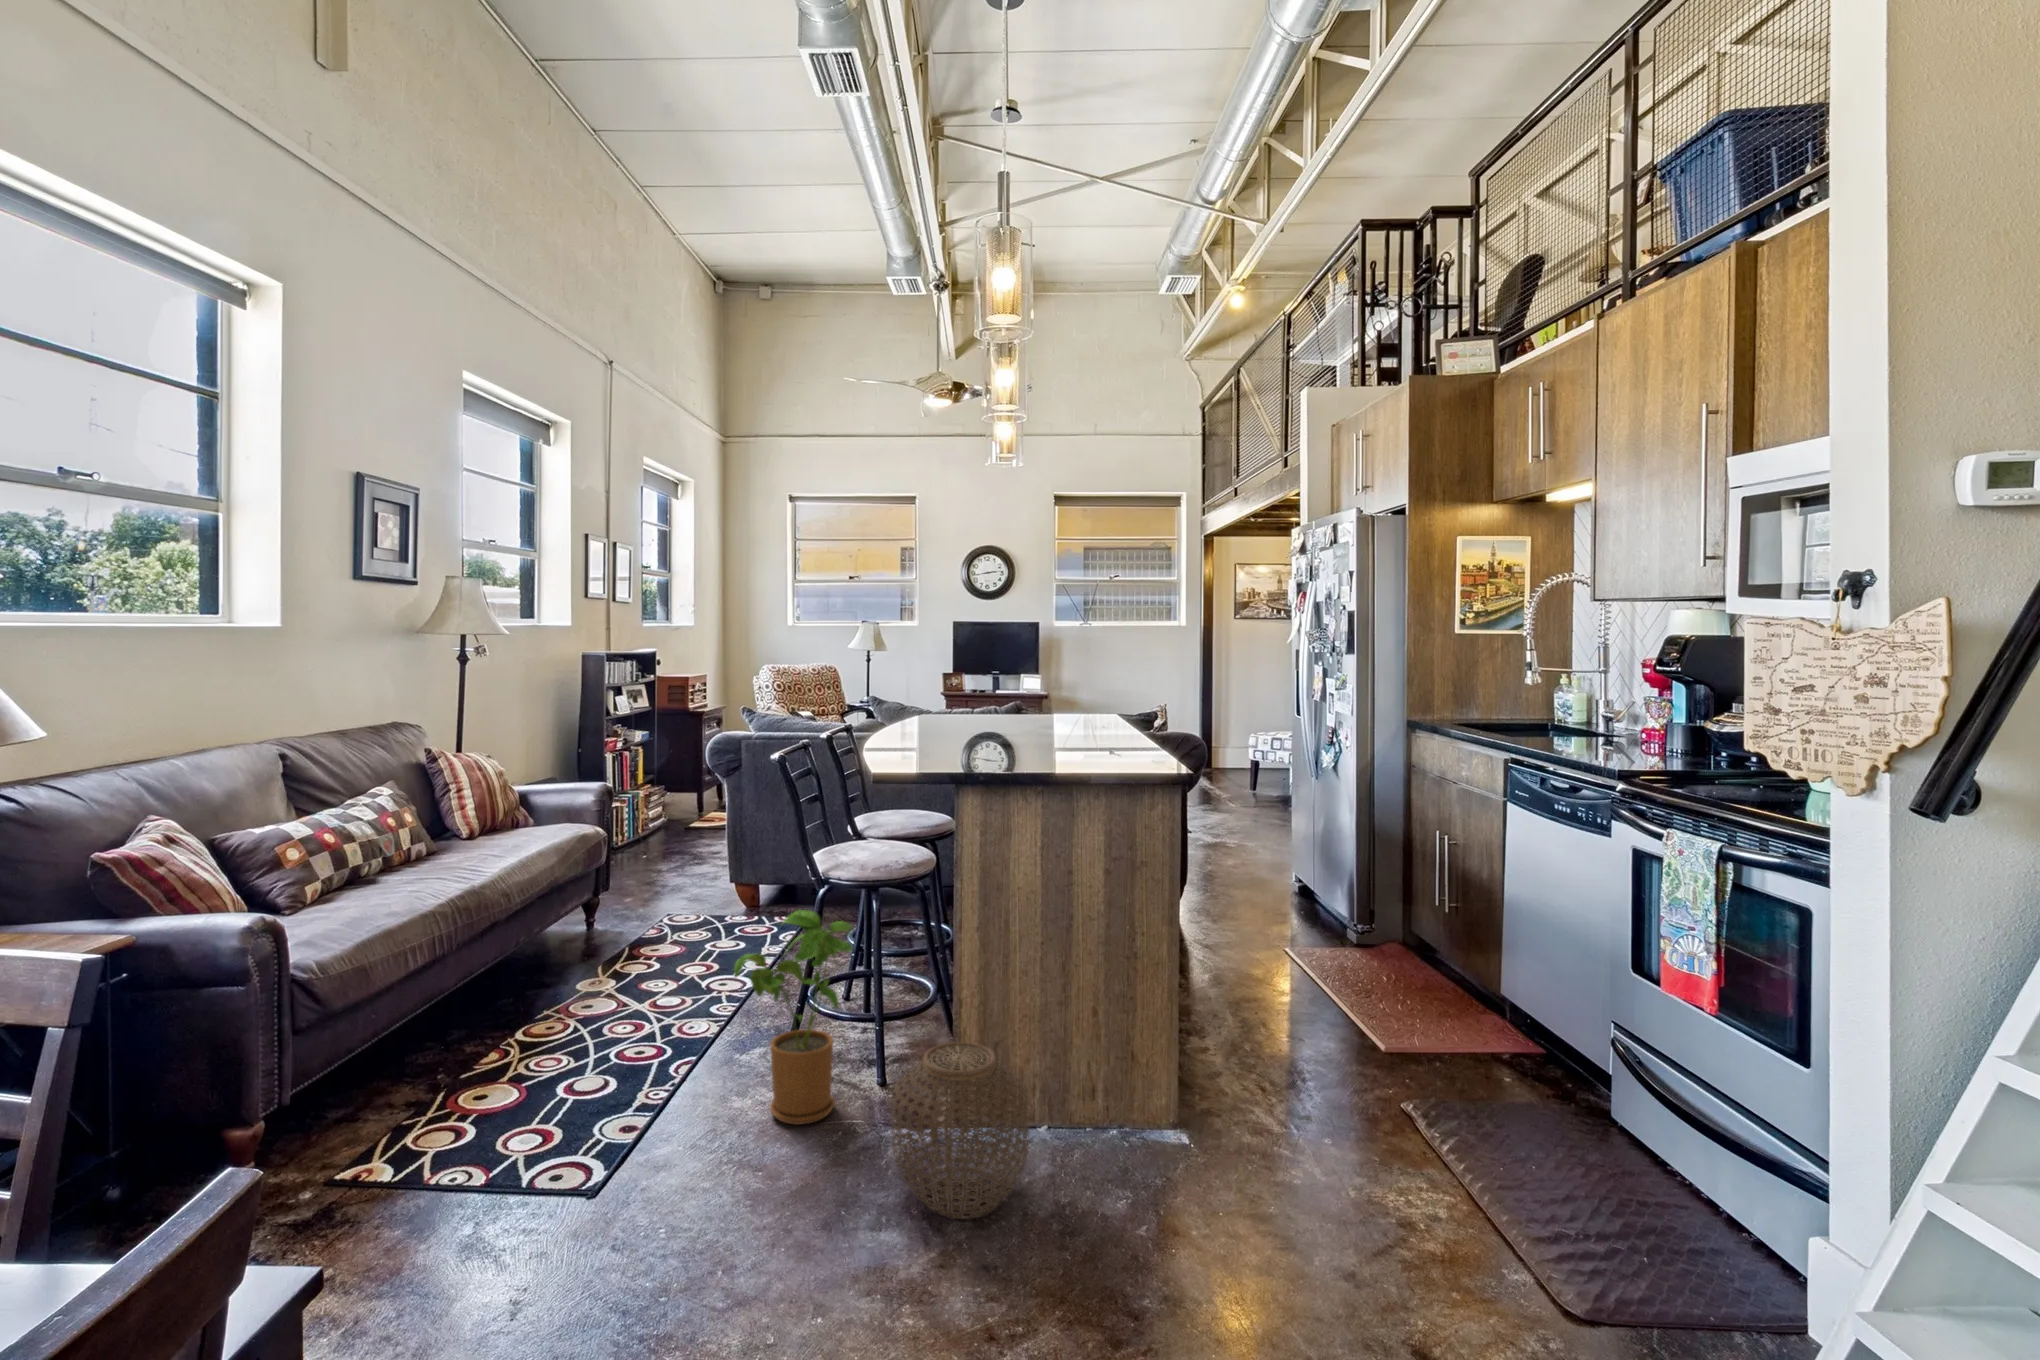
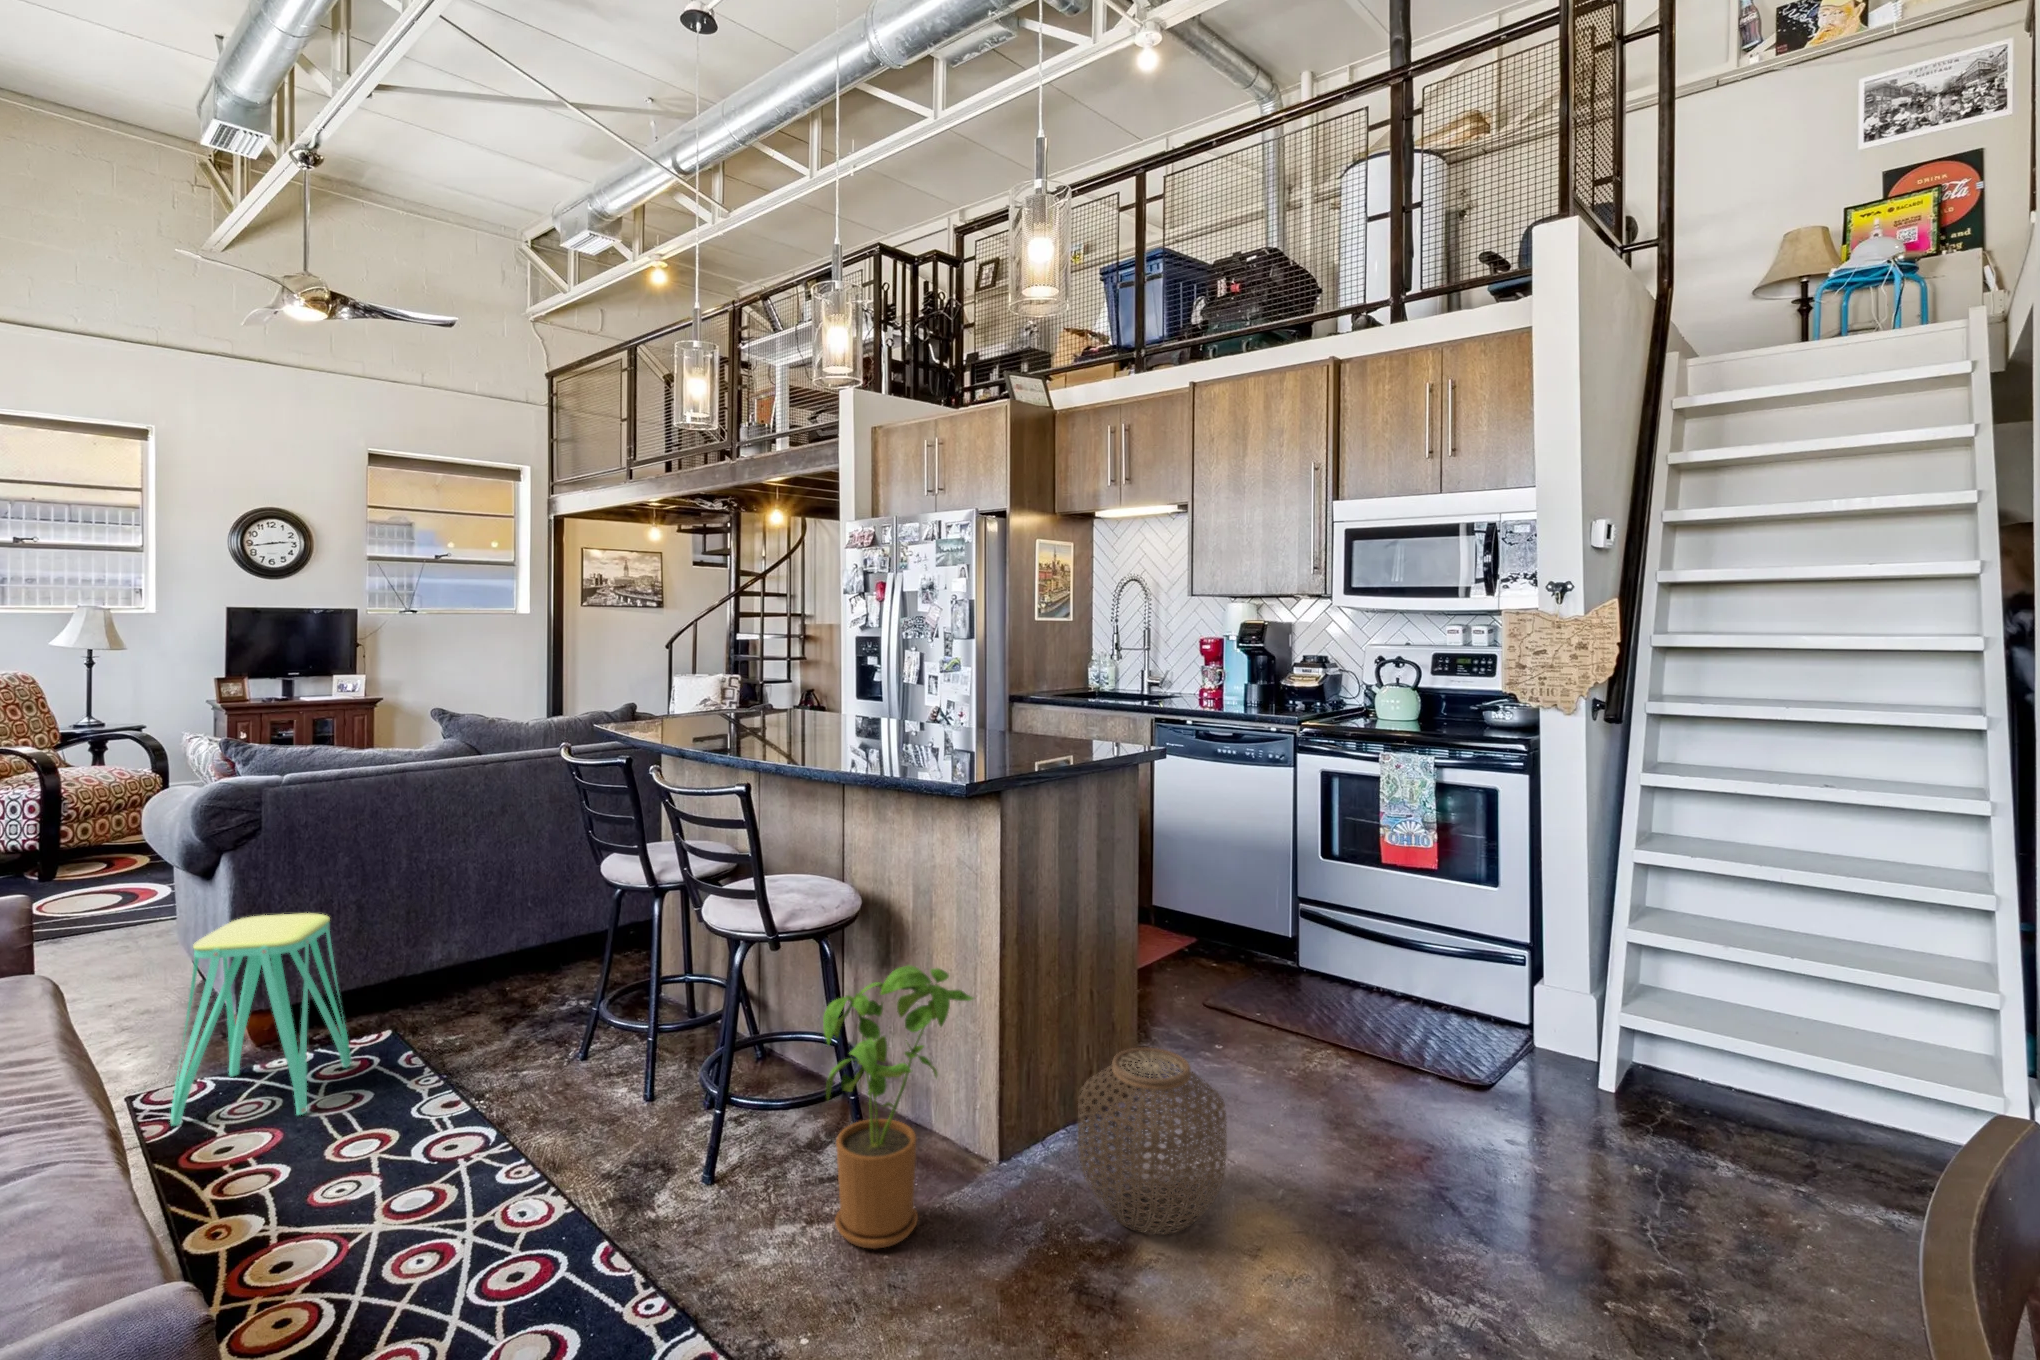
stool: none [665,818,765,943] -> present [170,913,351,1126]

